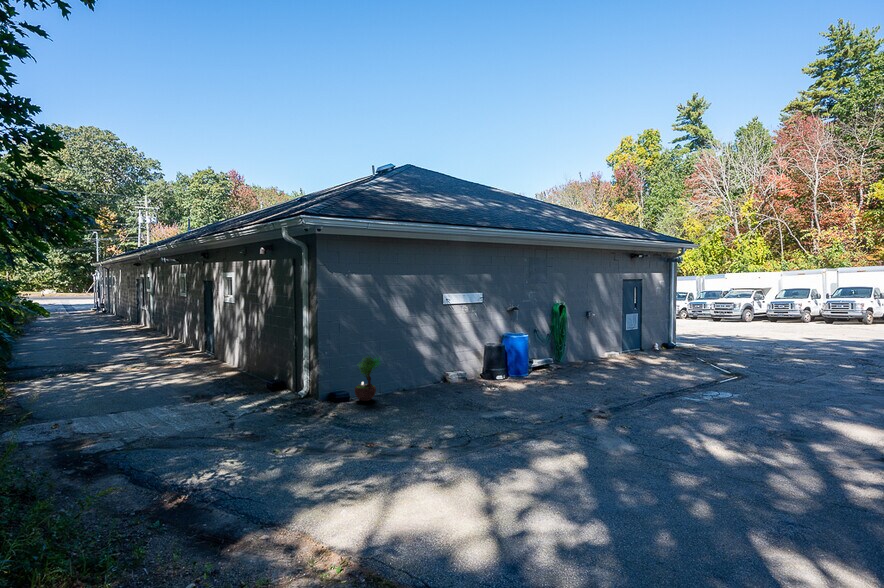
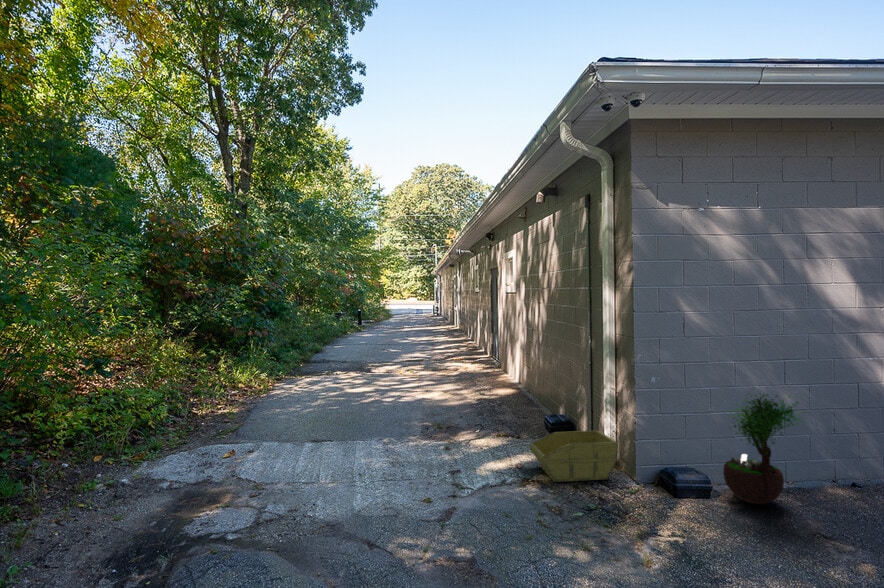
storage bin: none [266,382,311,408] -> present [530,431,618,482]

